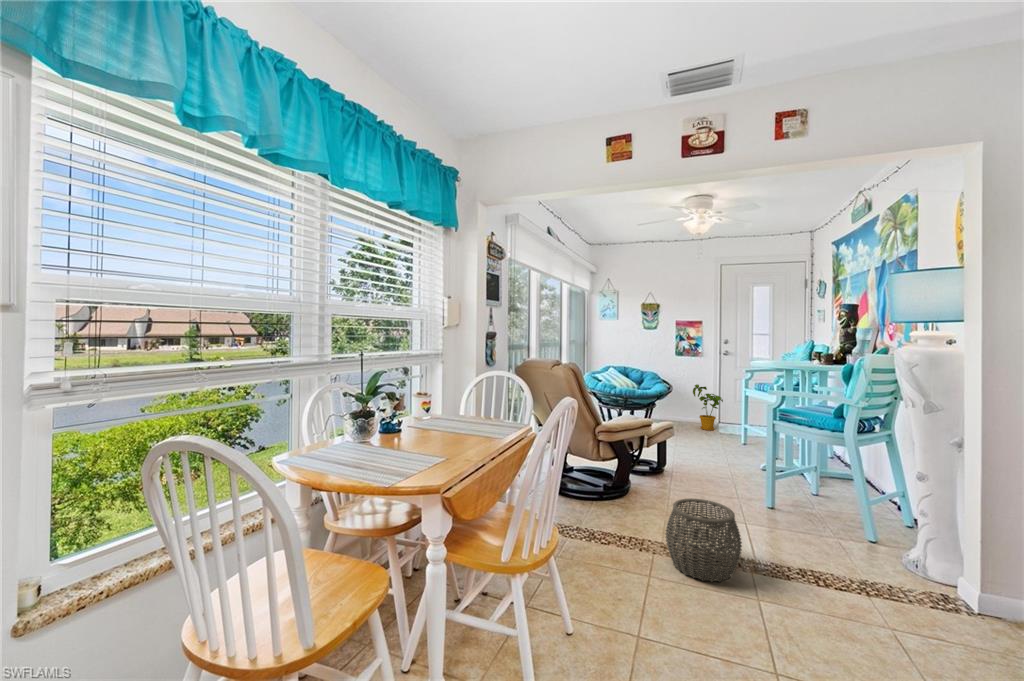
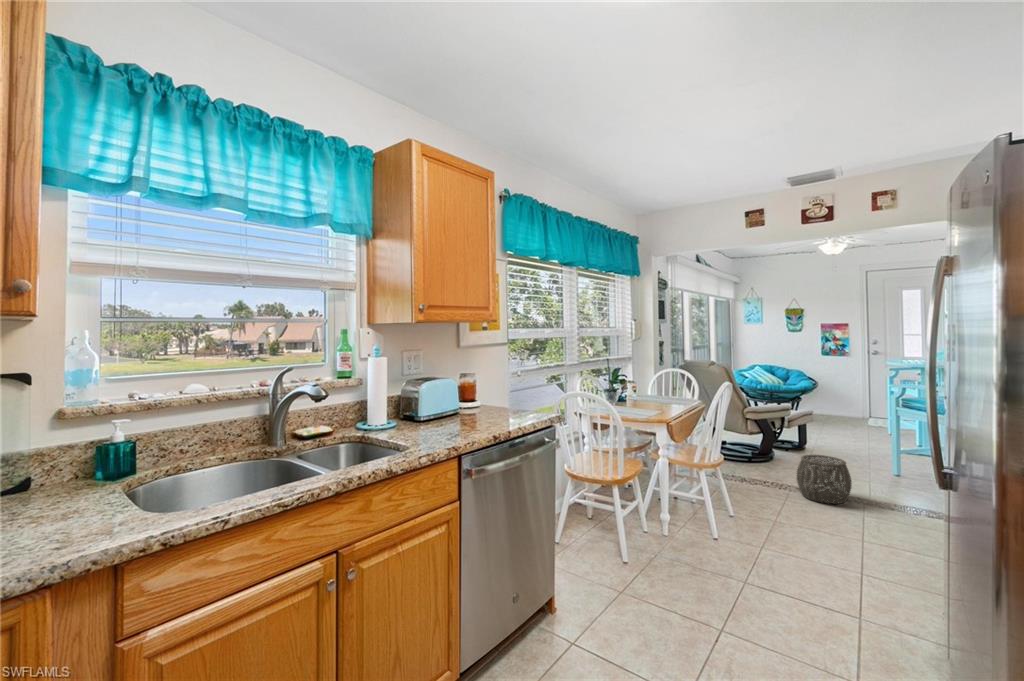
house plant: present [693,384,723,430] -> none [840,381,872,423]

